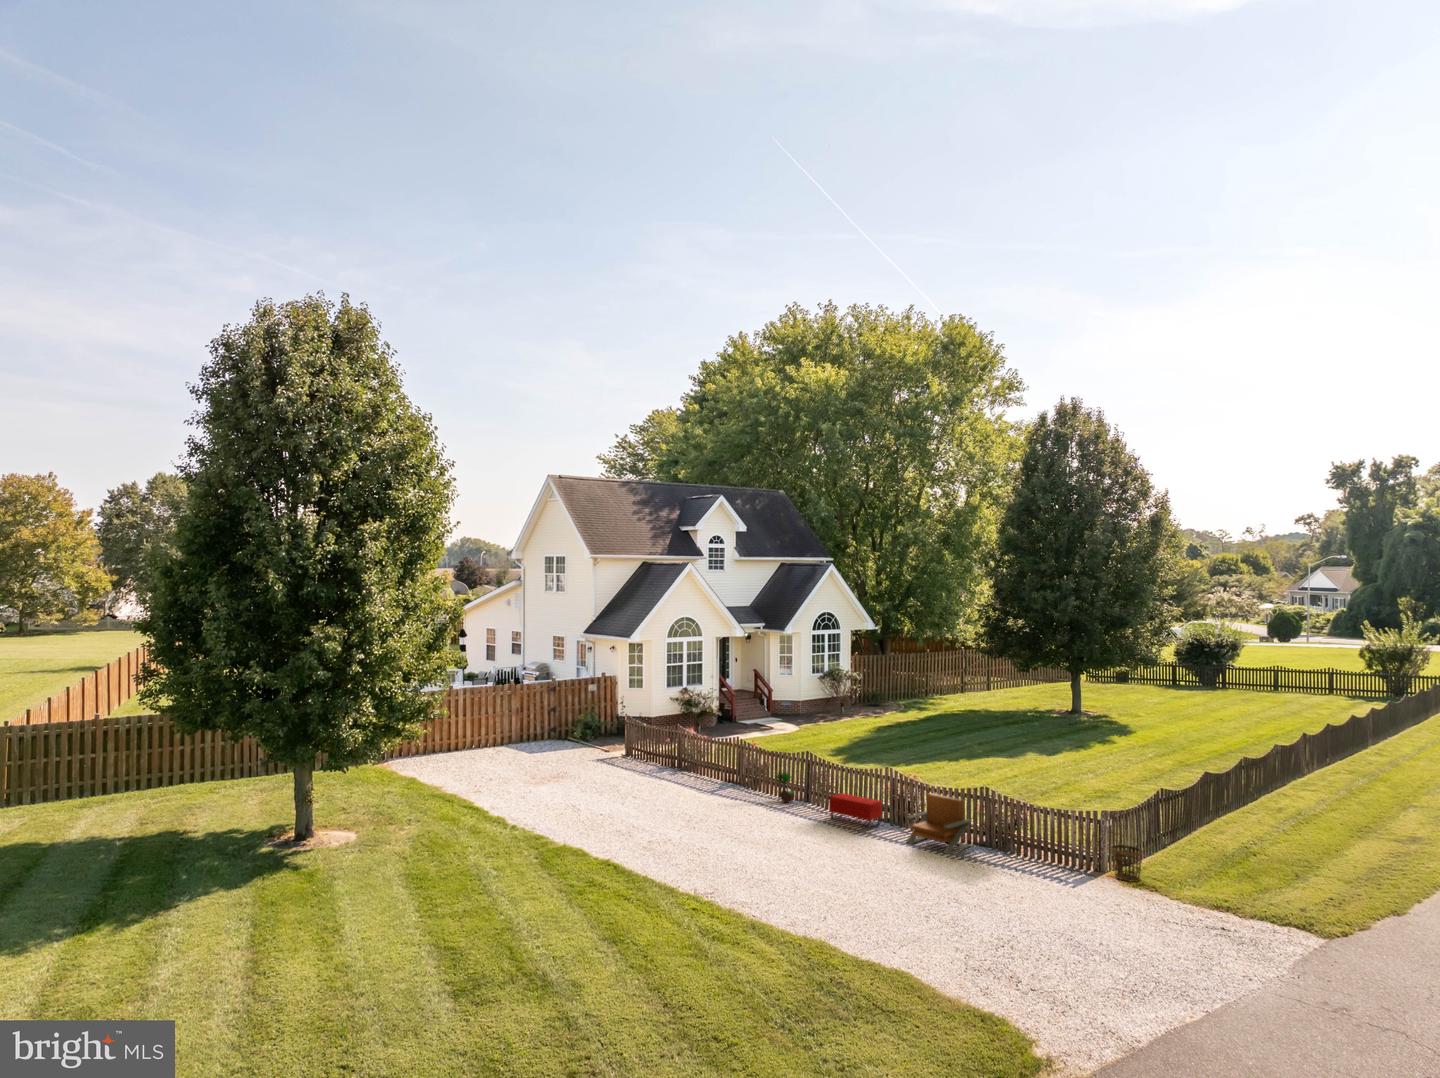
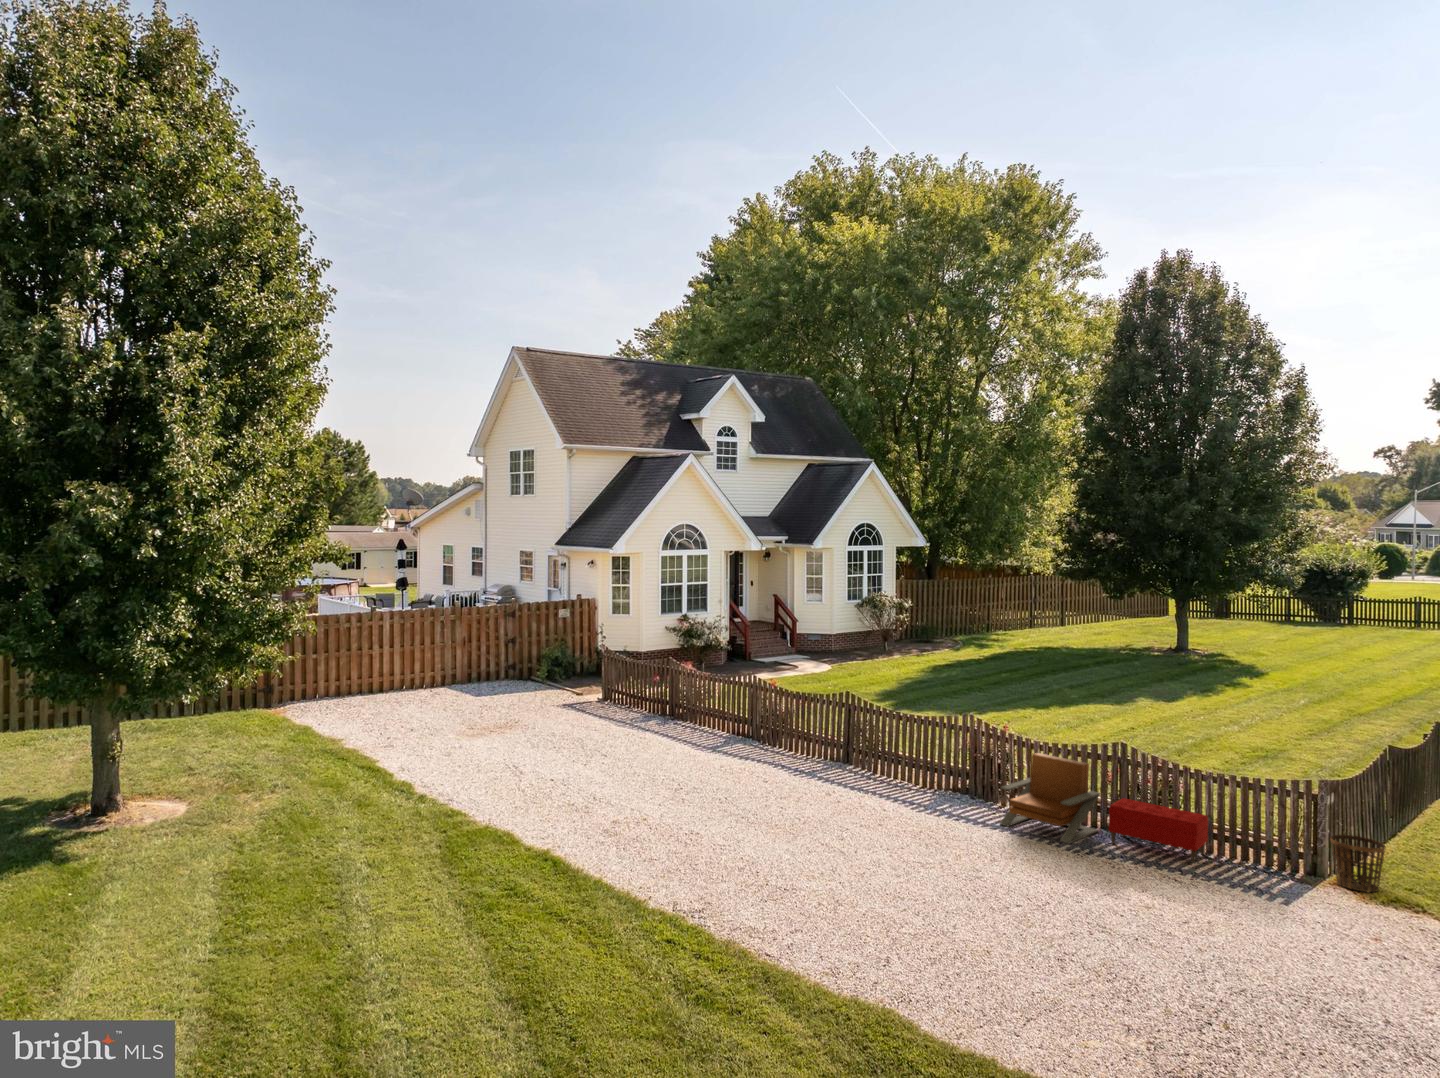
potted tree: present [775,772,795,803] -> none [801,715,832,764]
bench: present [829,793,882,827] -> present [1109,798,1208,863]

